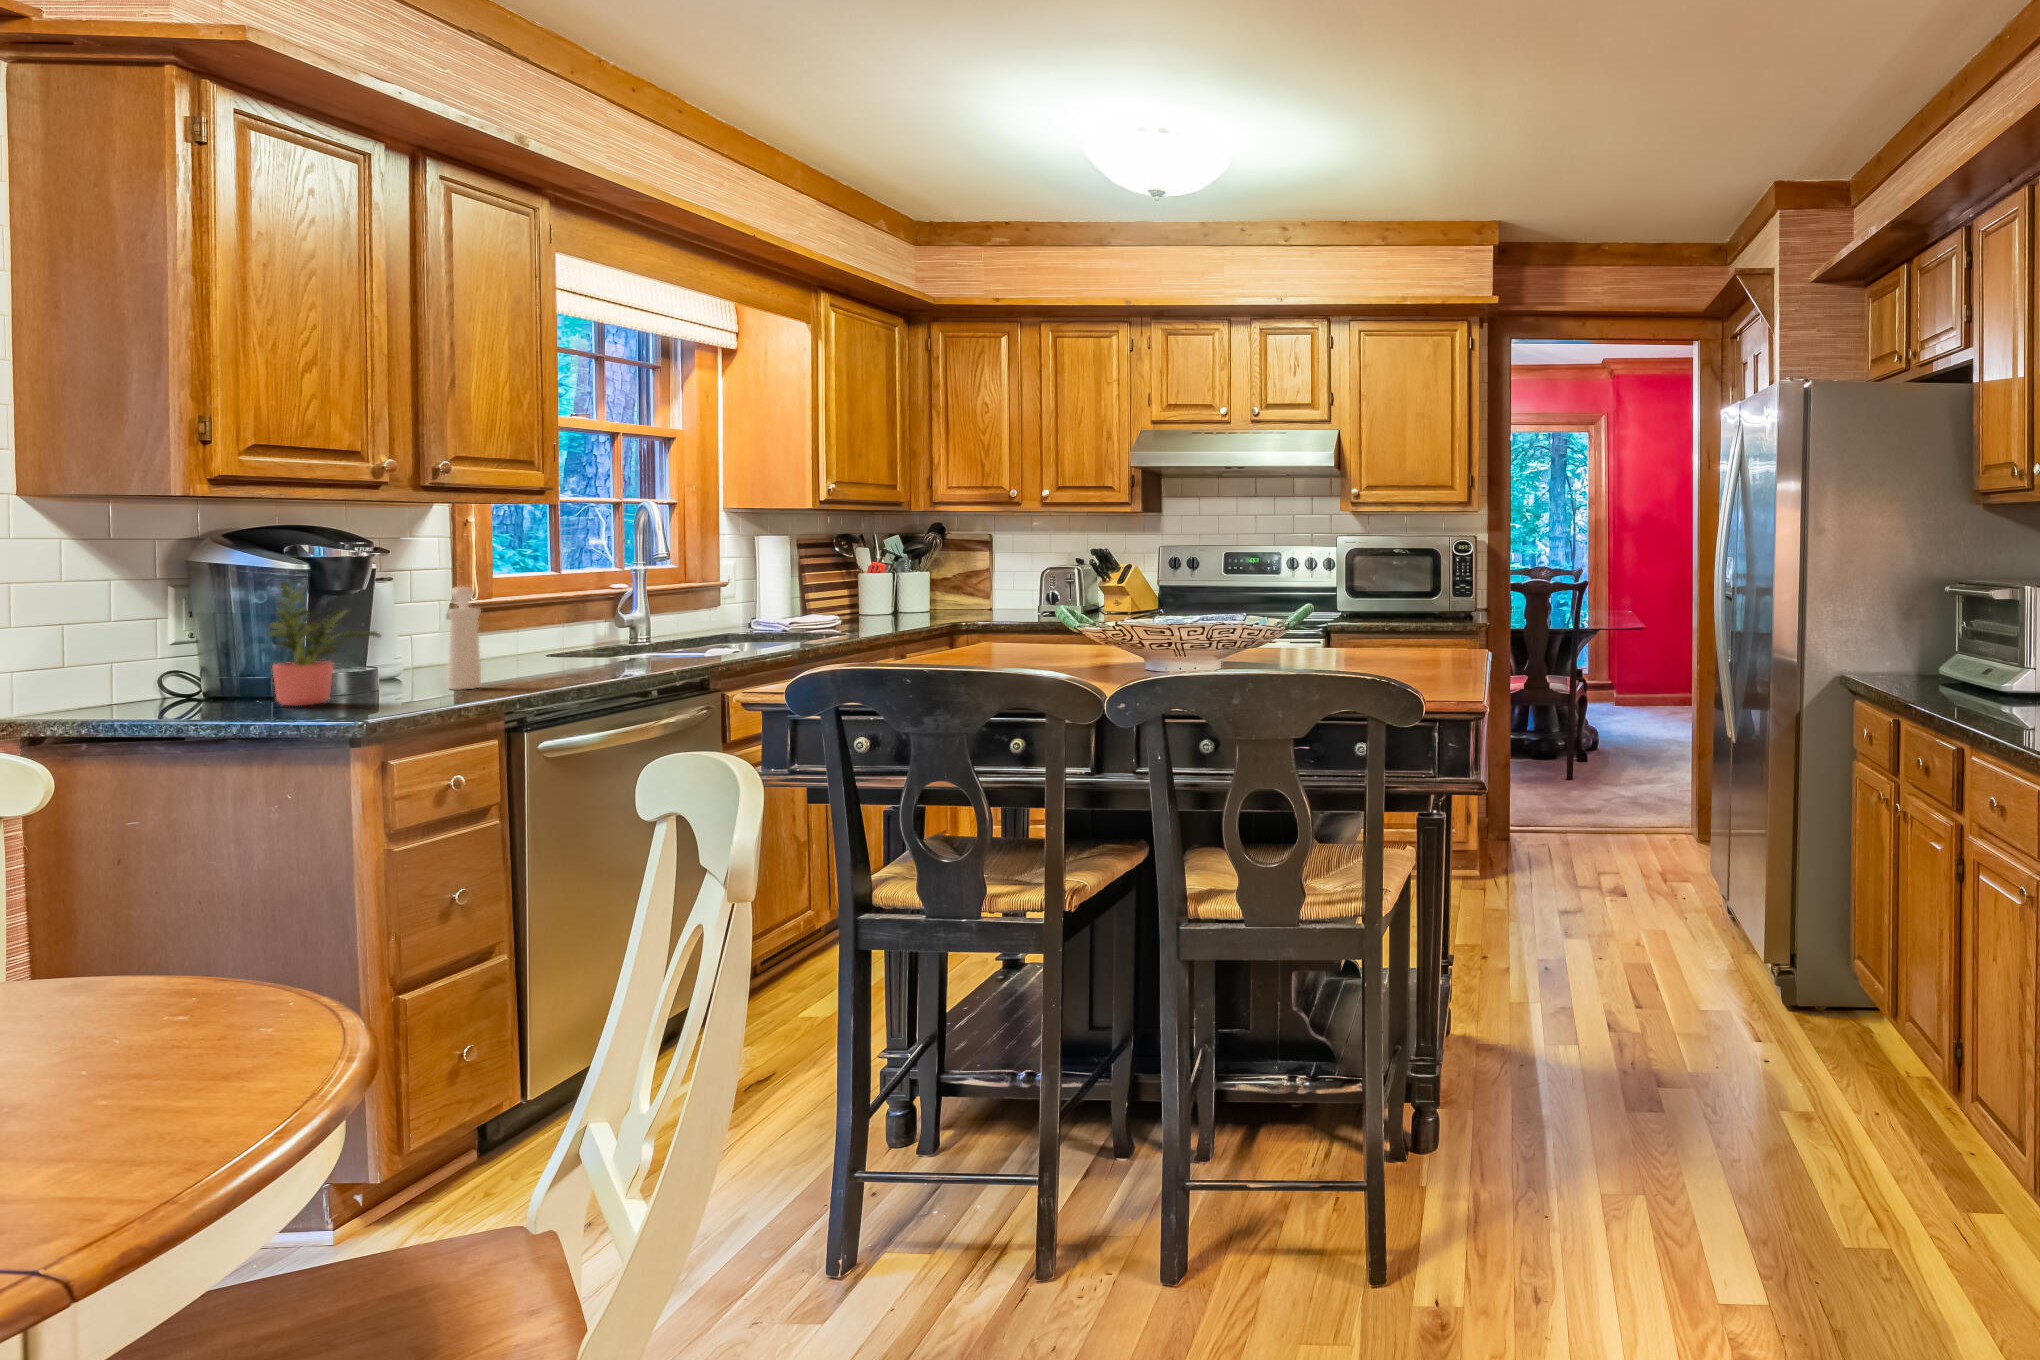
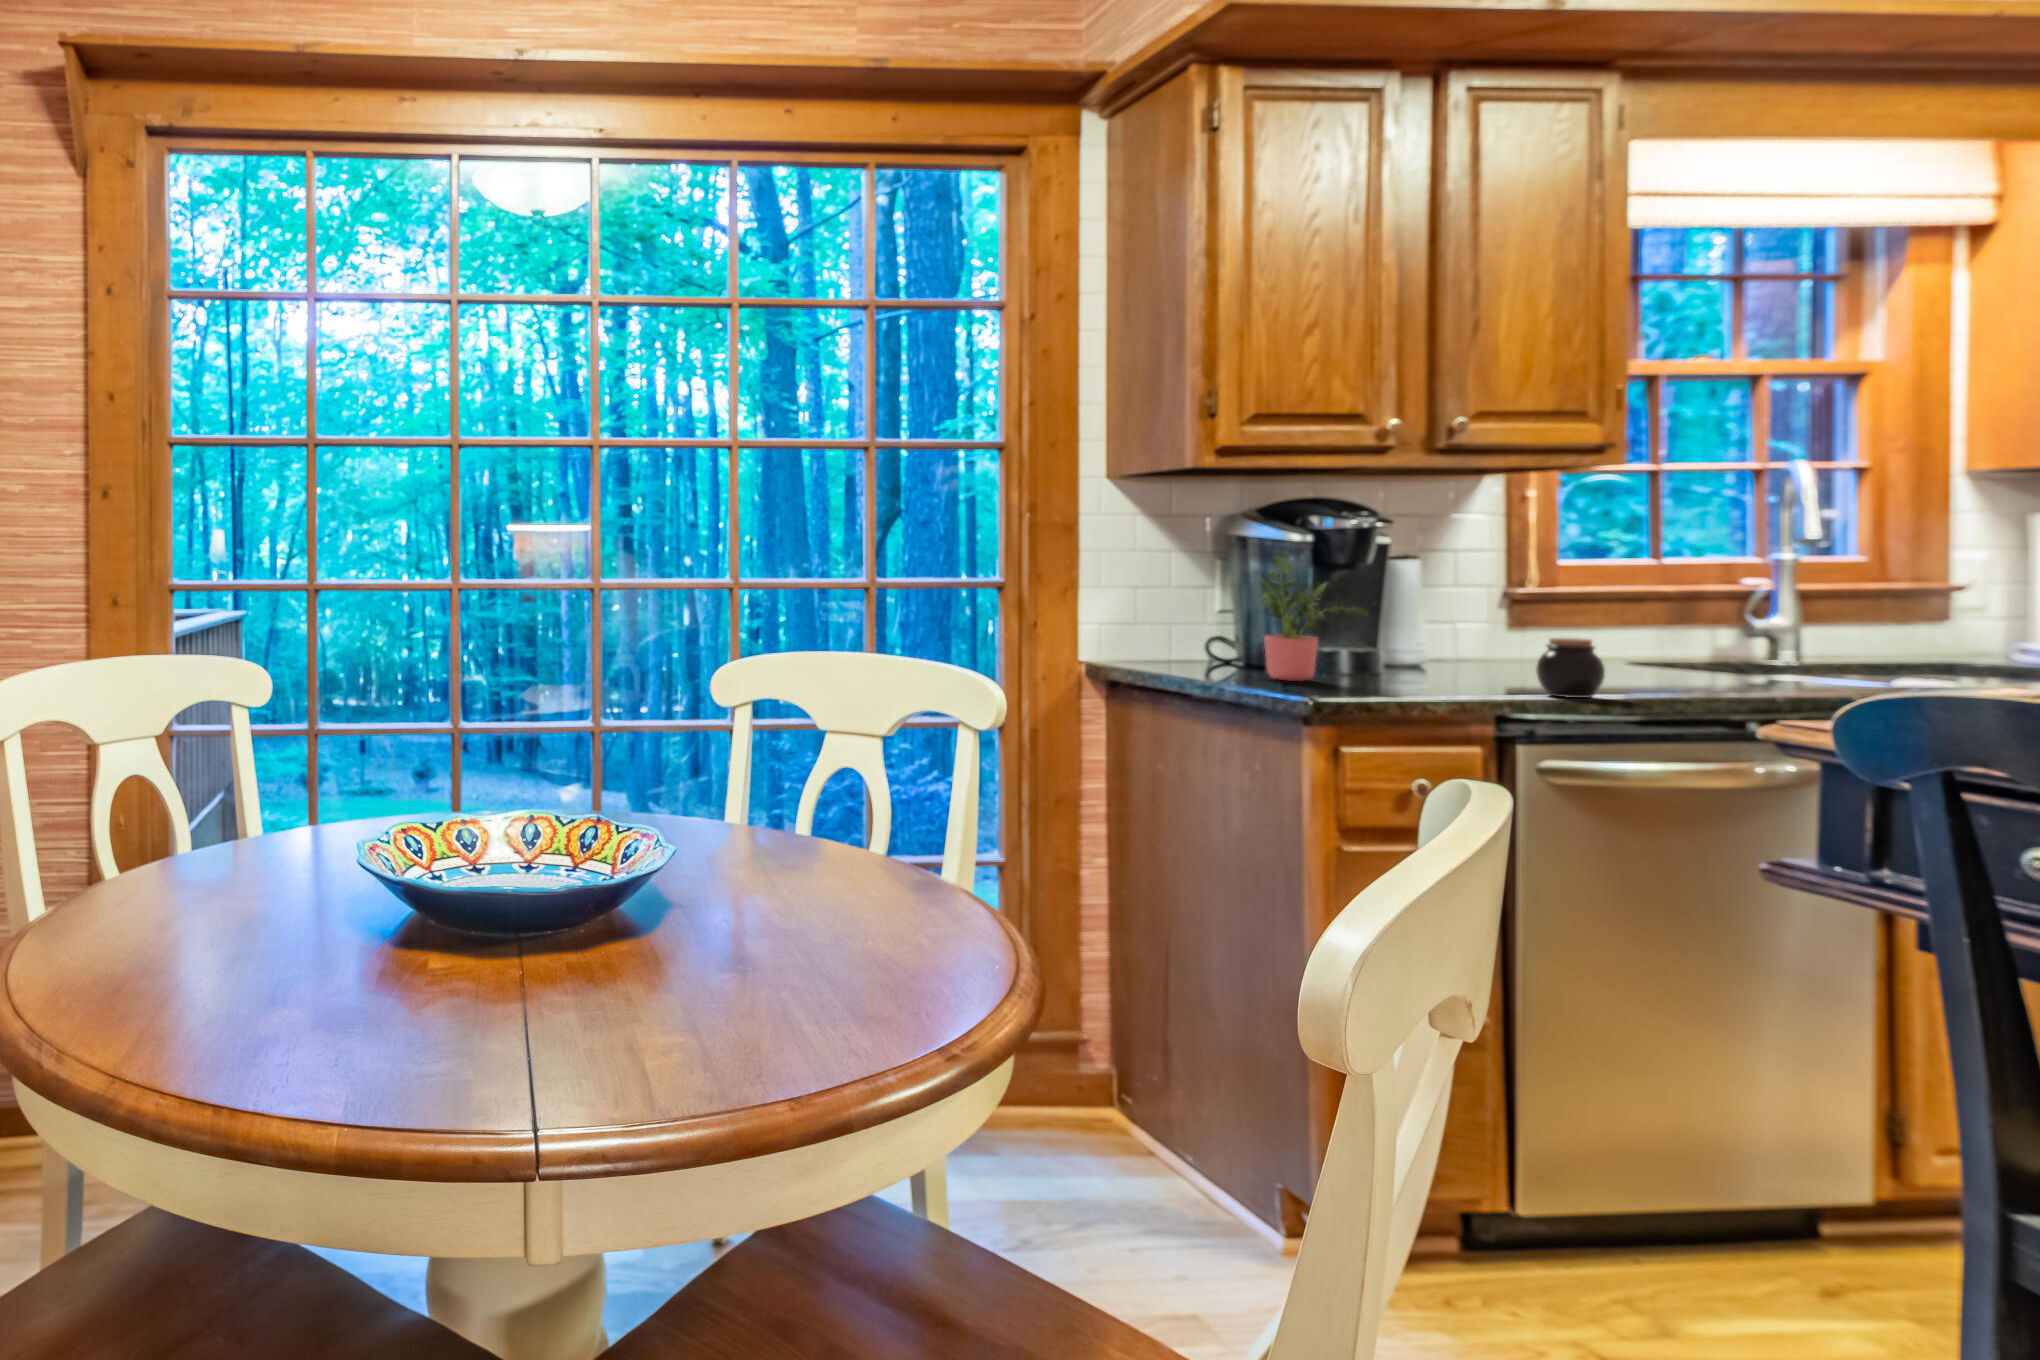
pepper mill: present [448,587,481,690] -> none [1448,566,1492,686]
jar: none [529,642,580,689] -> present [1536,638,1605,698]

